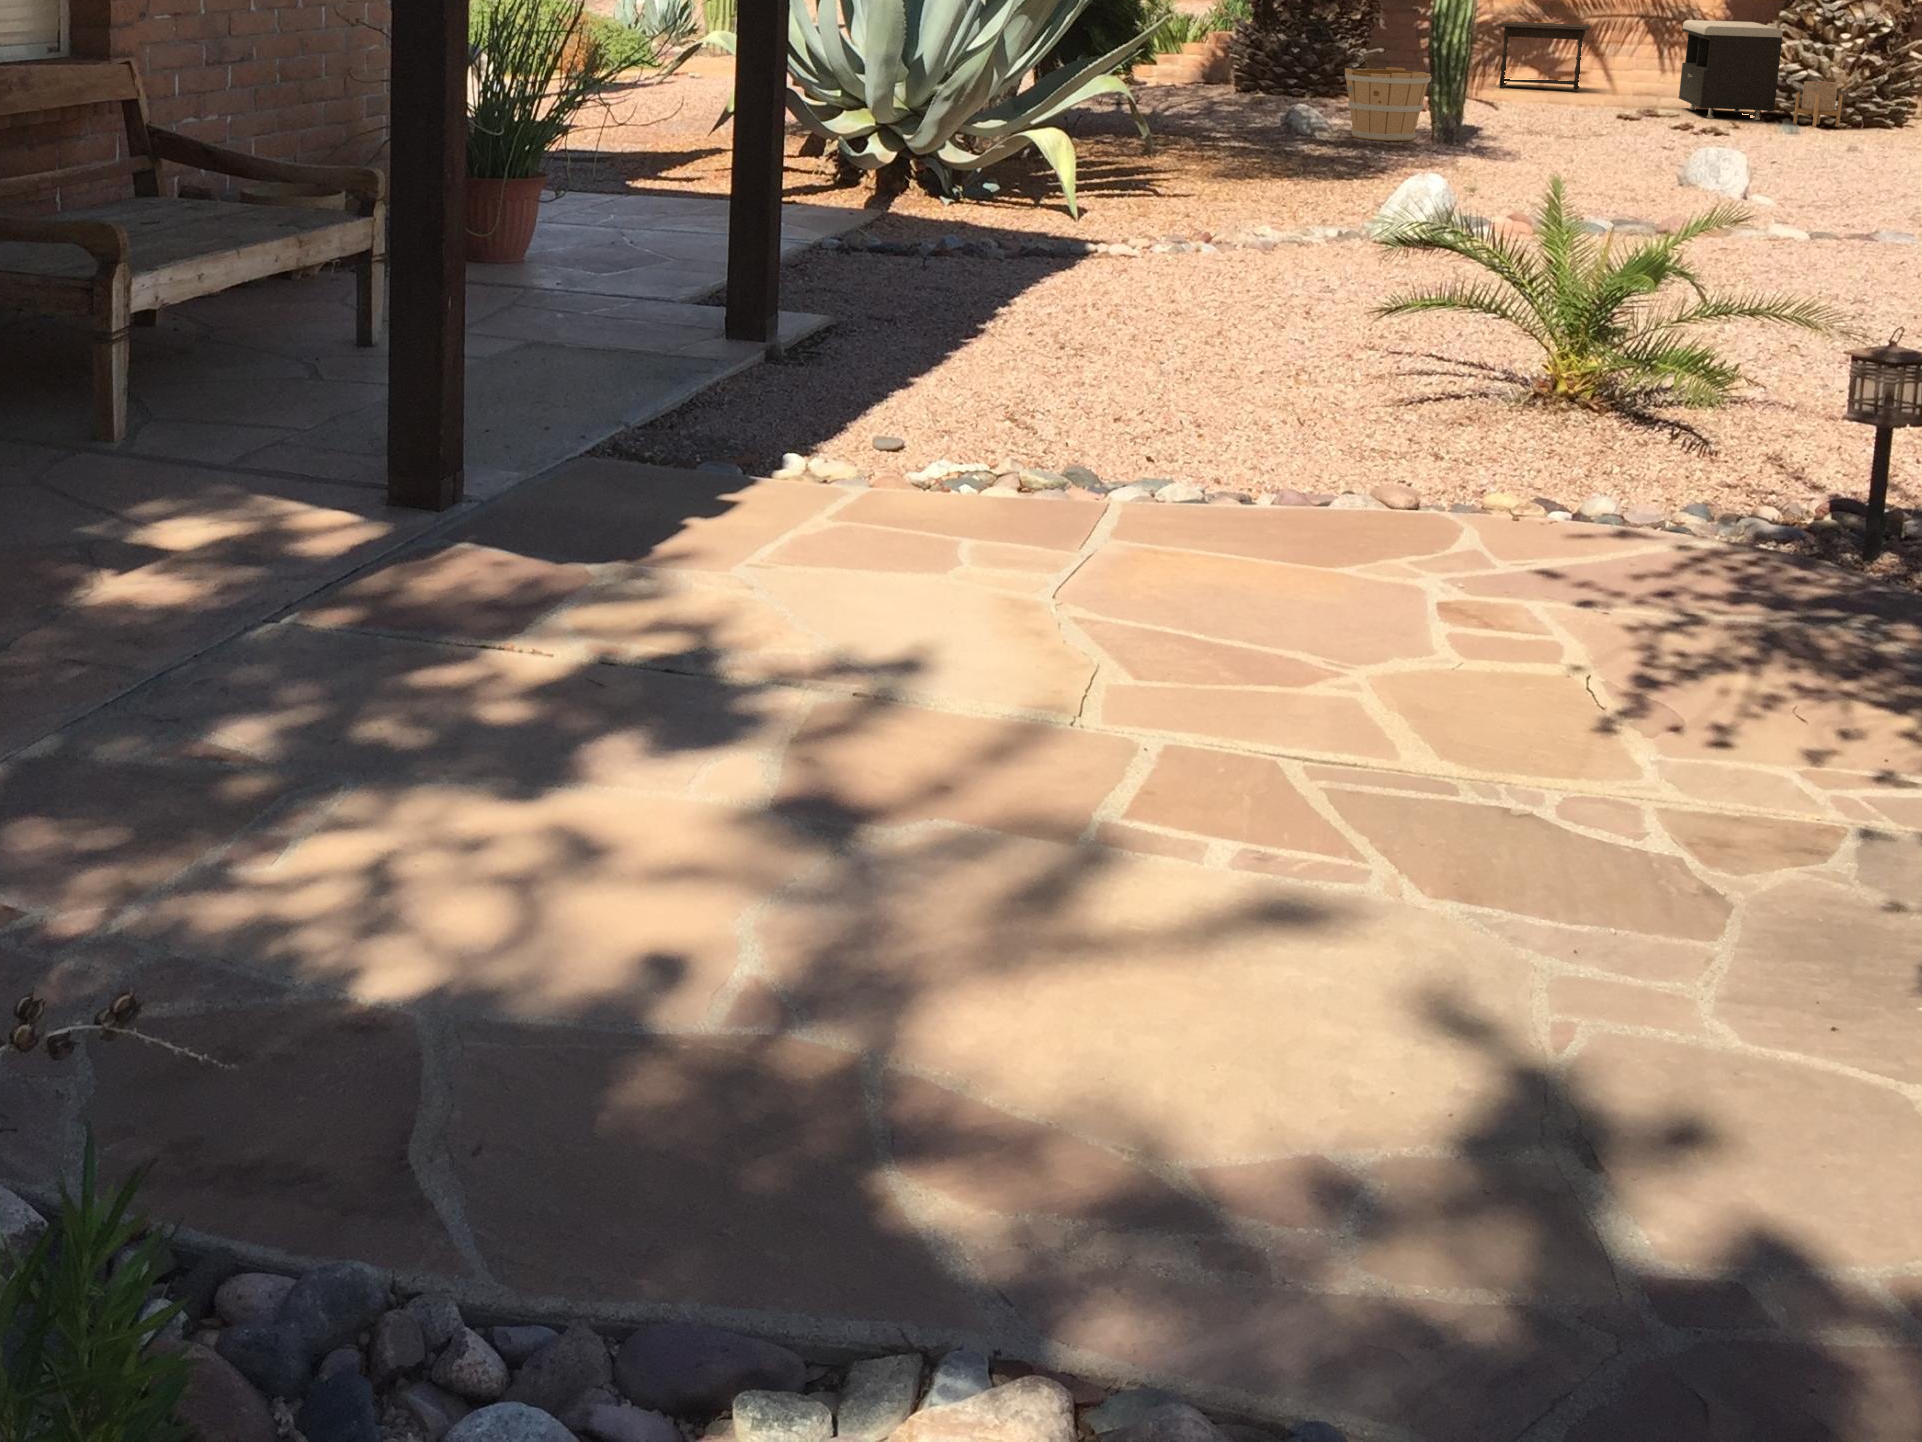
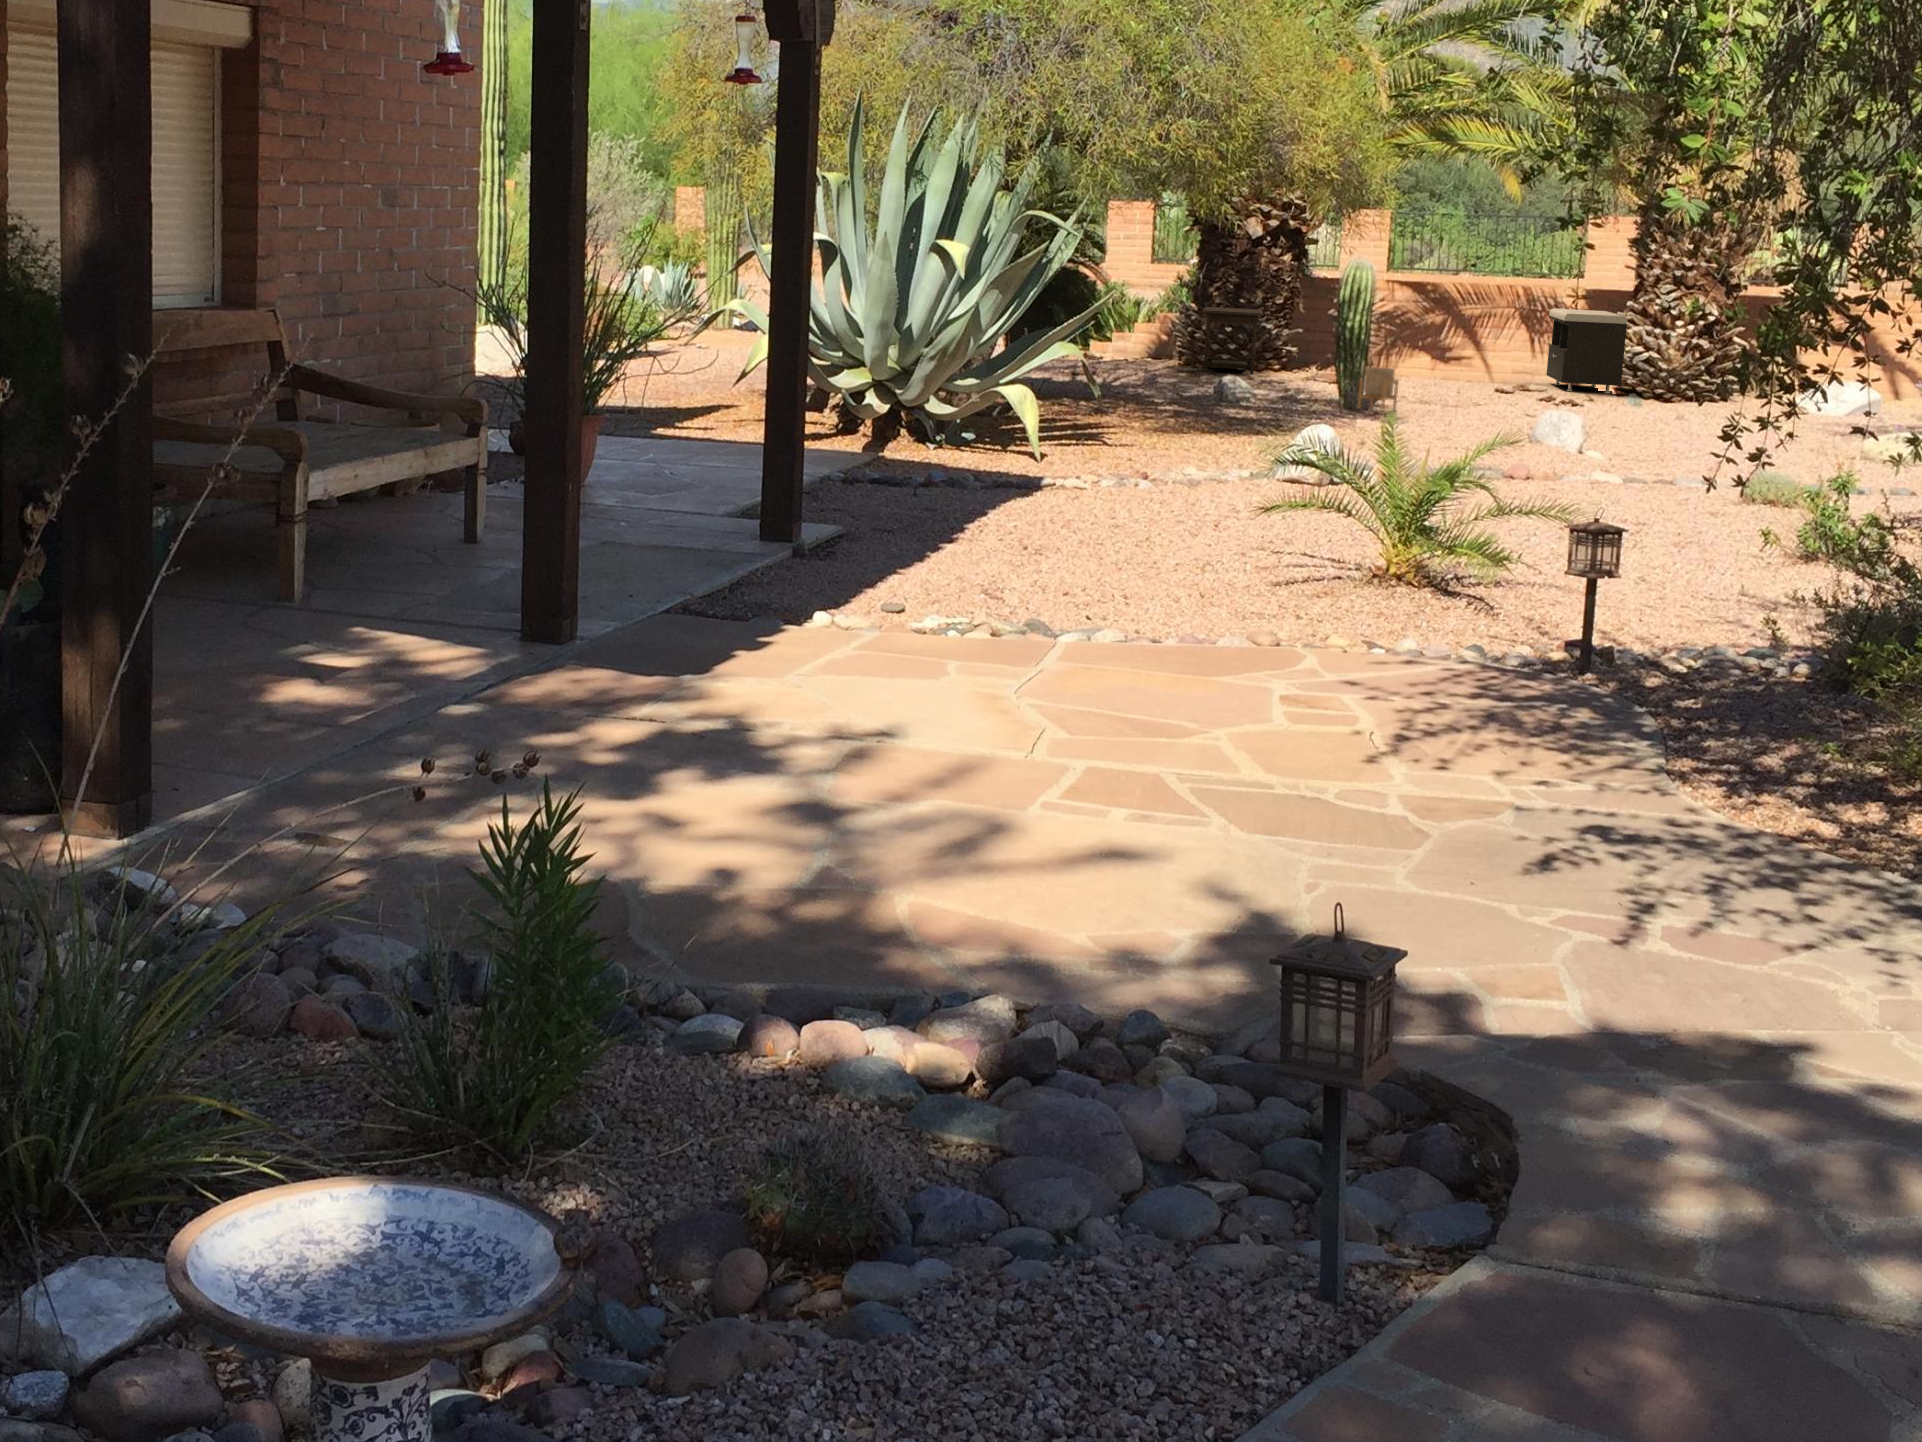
side table: present [1499,22,1591,92] -> present [1202,307,1263,374]
wooden bucket: present [1345,67,1432,141] -> none [1265,343,1336,405]
planter: present [1793,81,1843,127] -> present [1358,367,1398,411]

